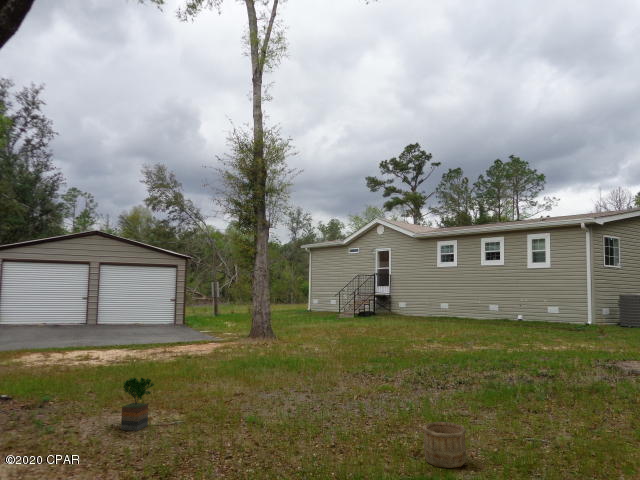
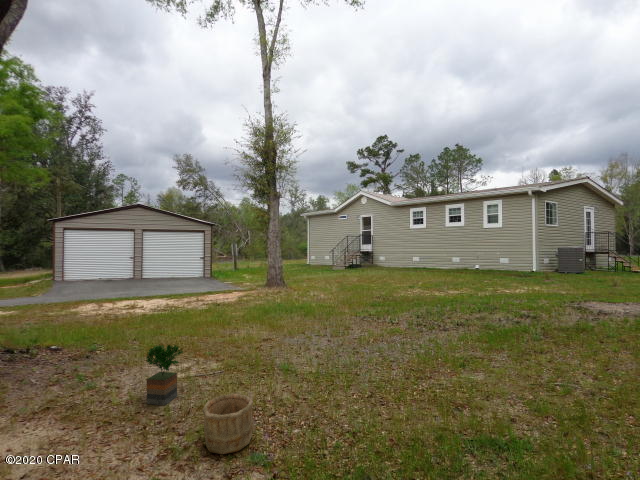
wooden bucket: present [422,422,466,468] -> present [202,394,253,454]

